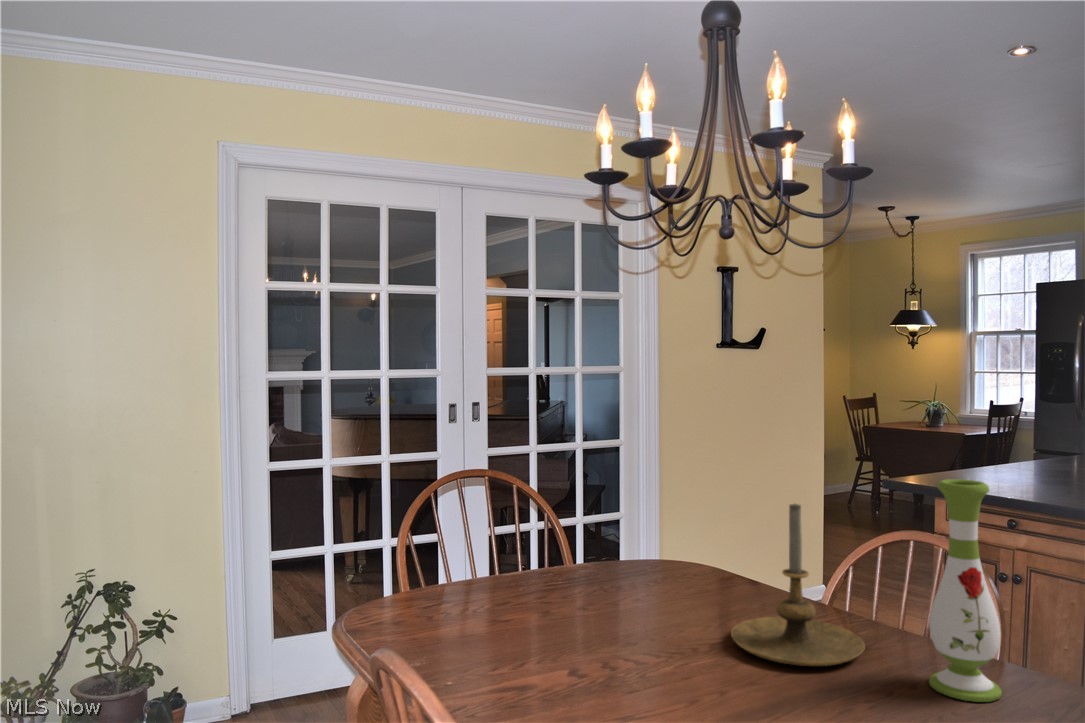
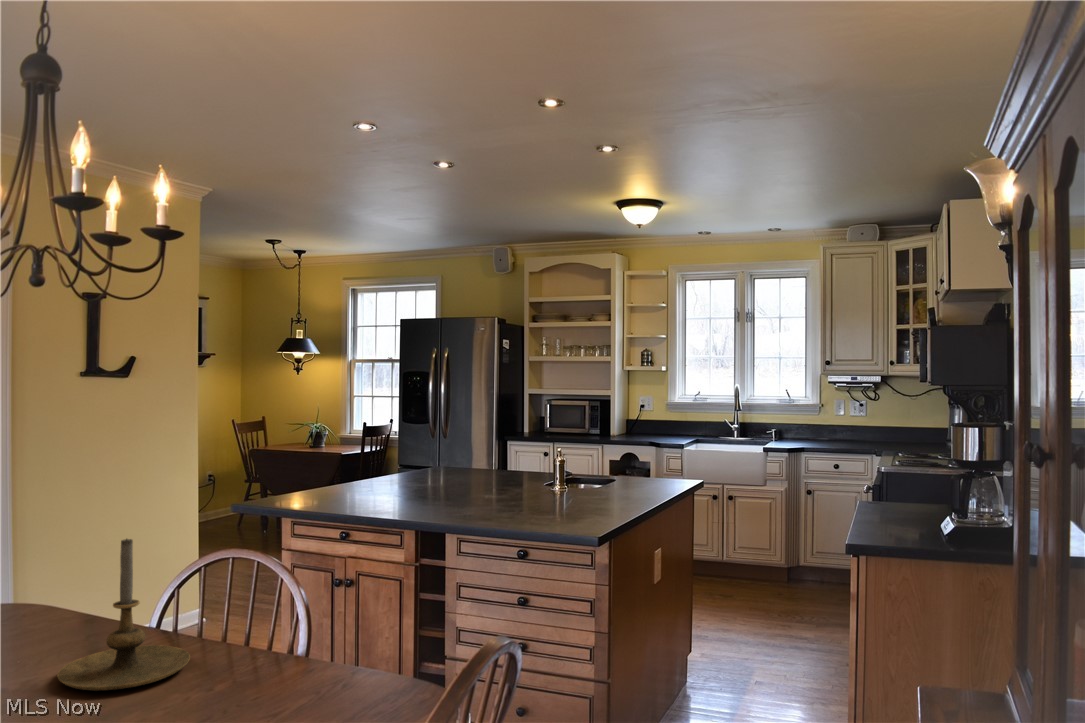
vase: present [929,479,1002,702] -> none [239,503,295,683]

